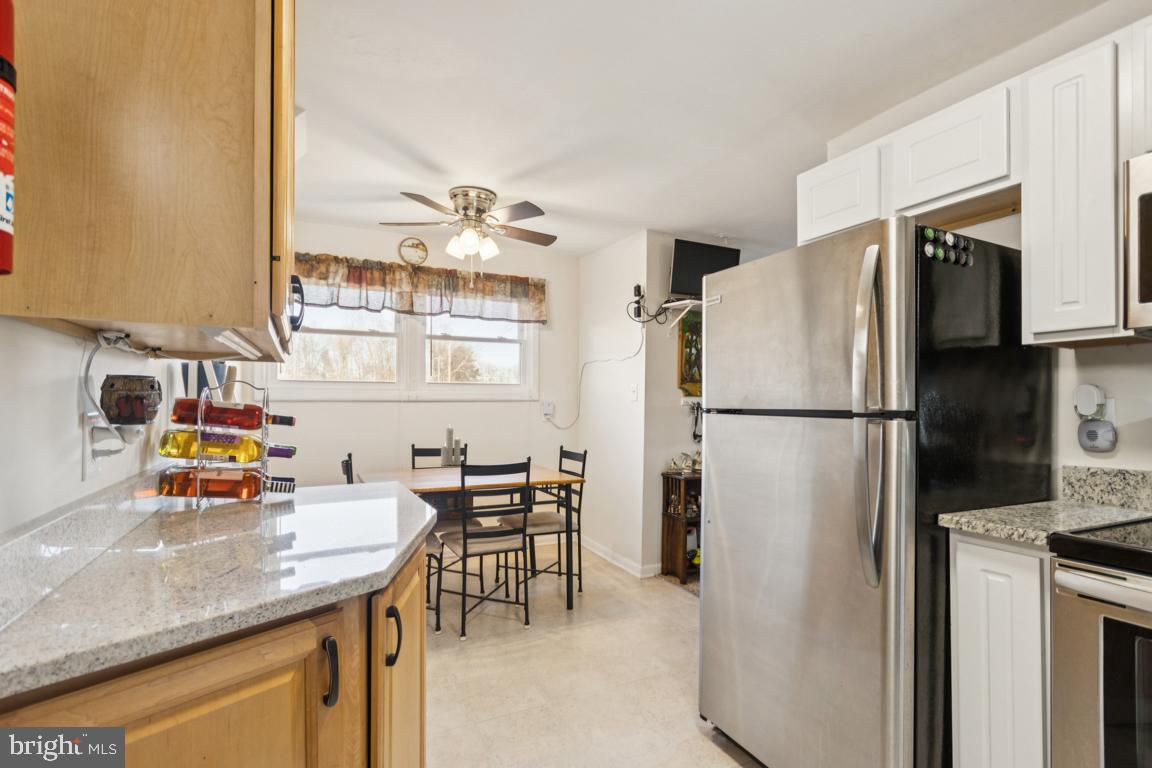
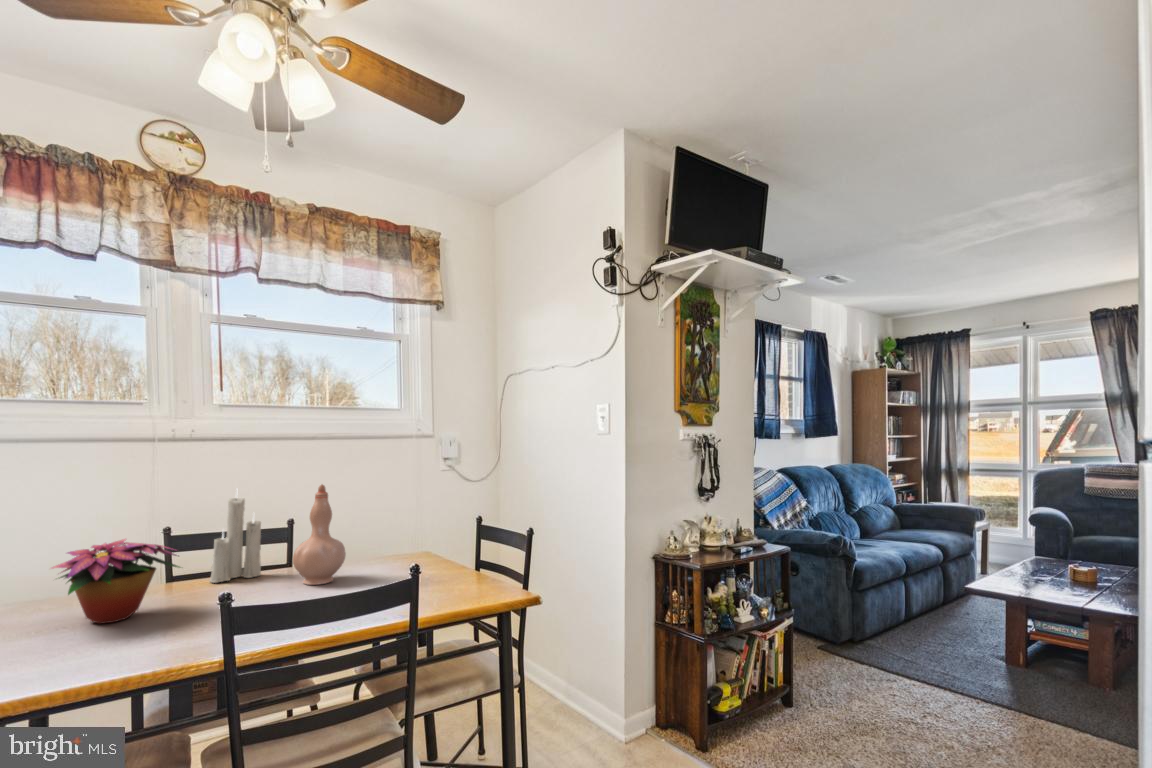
vase: none [476,423,499,468] -> present [293,484,346,585]
flower arrangement: none [388,440,438,474] -> present [52,539,180,624]

